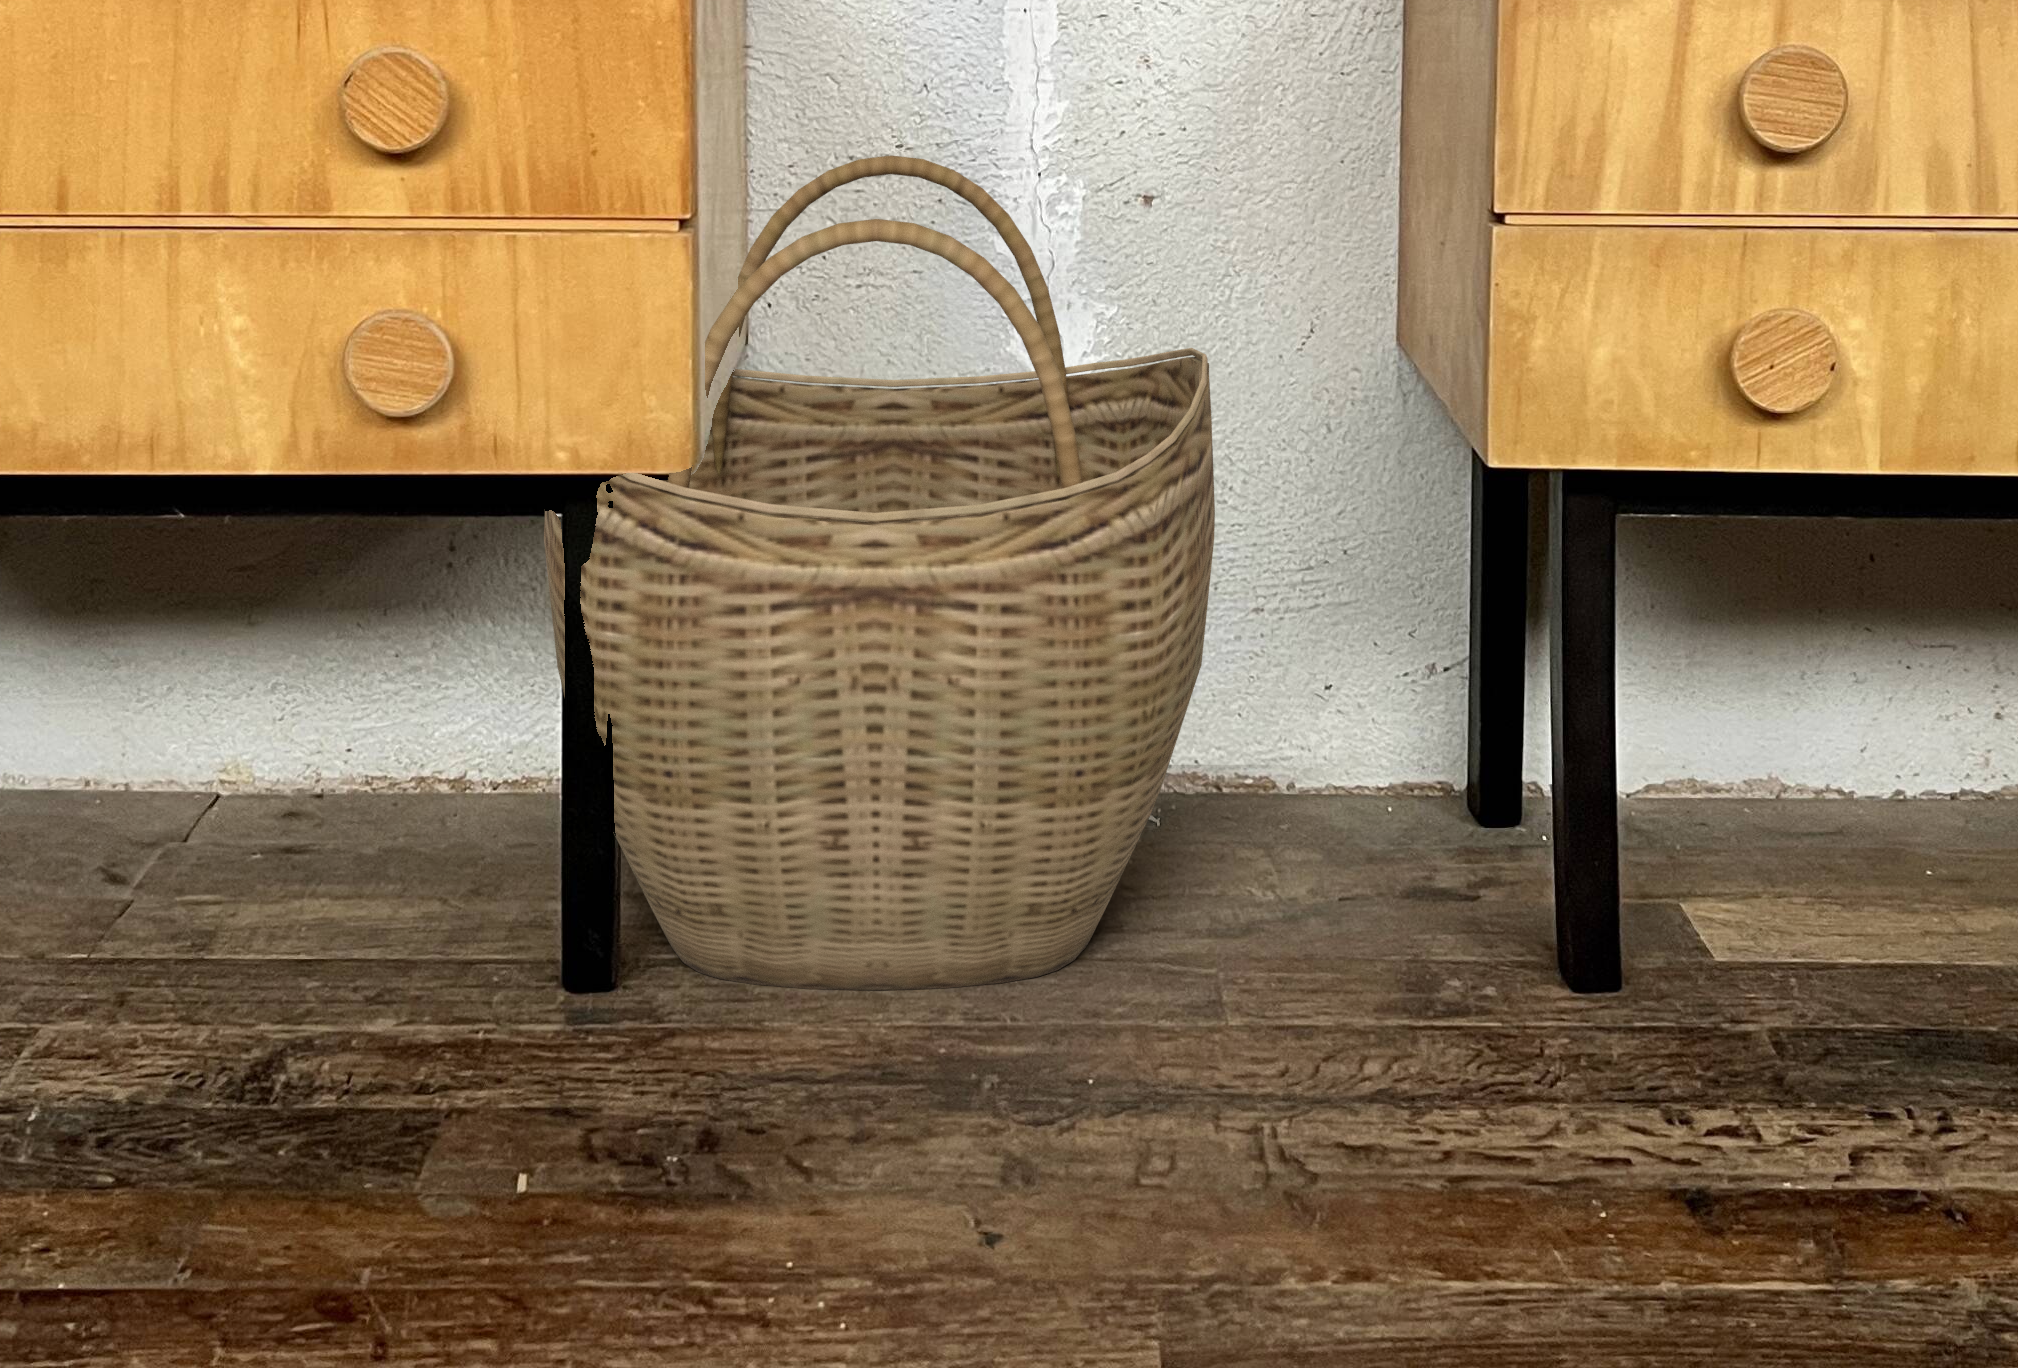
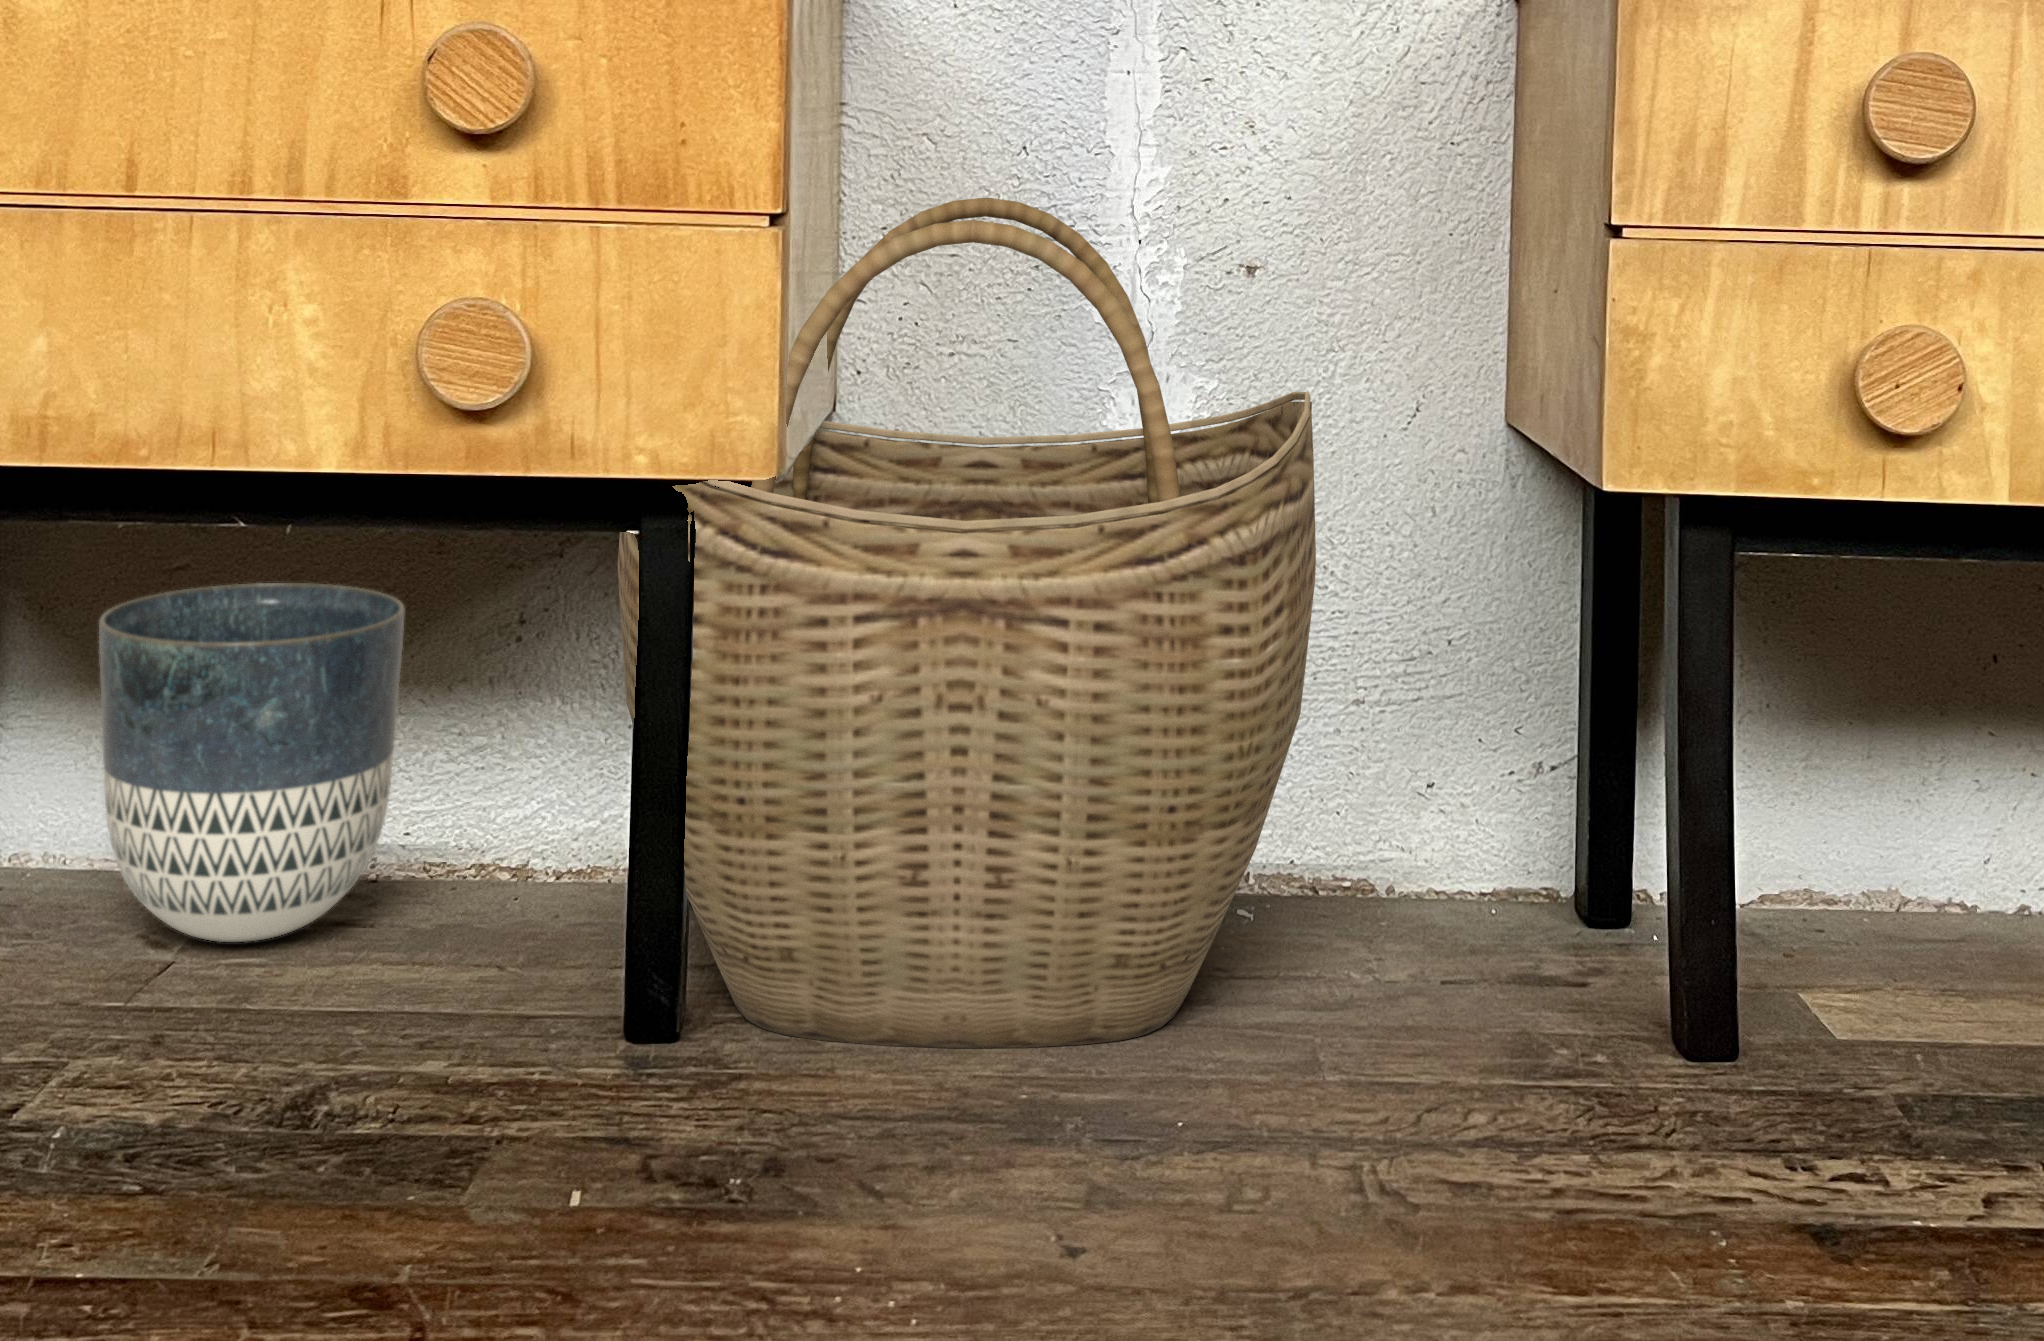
planter: none [52,529,344,880] -> present [99,583,404,942]

